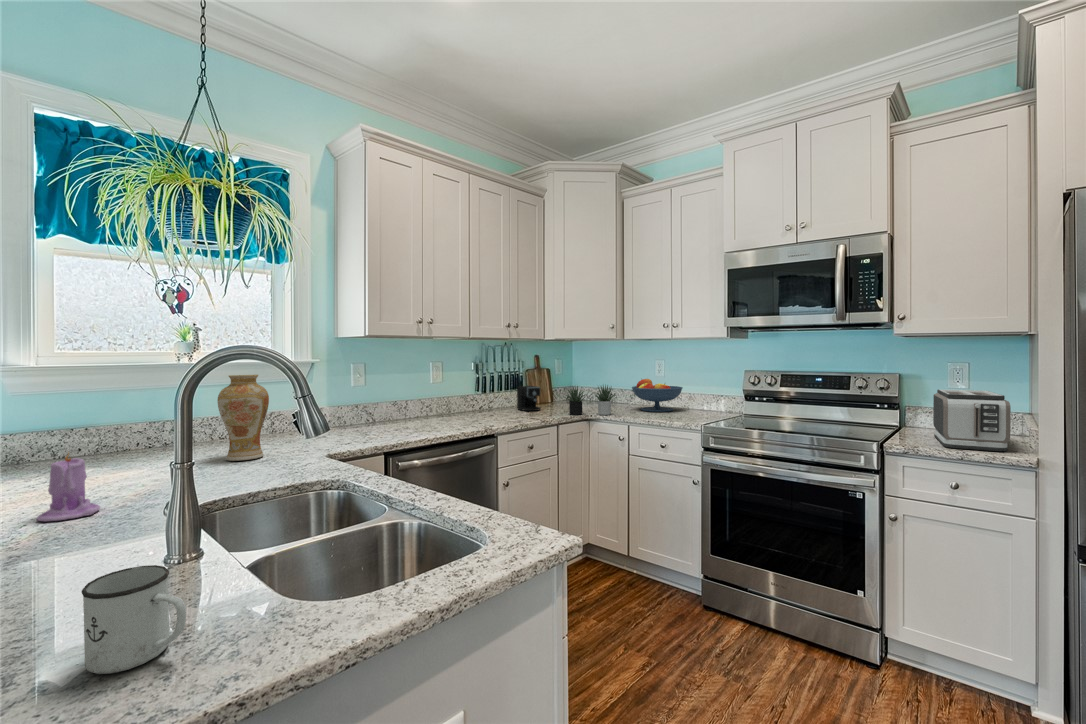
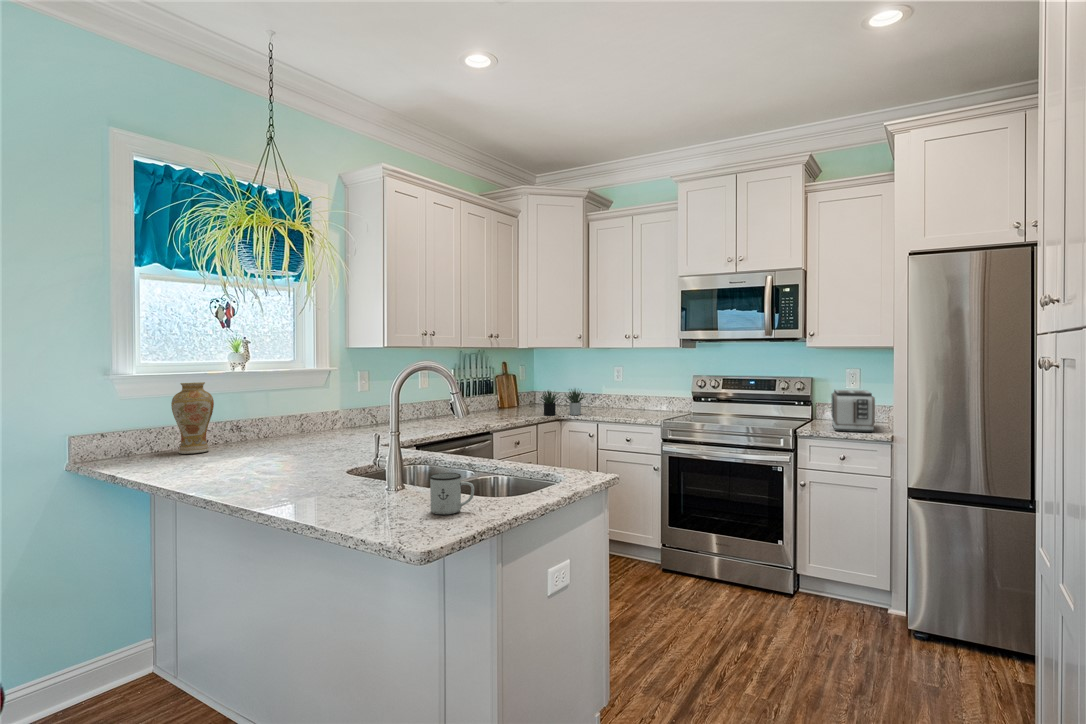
vase: present [218,375,269,461] -> present [171,382,214,454]
fruit bowl: present [632,379,683,412] -> none [596,382,641,412]
coffee maker: present [517,386,541,411] -> none [491,390,520,413]
candle: present [37,453,100,521] -> none [250,434,285,481]

